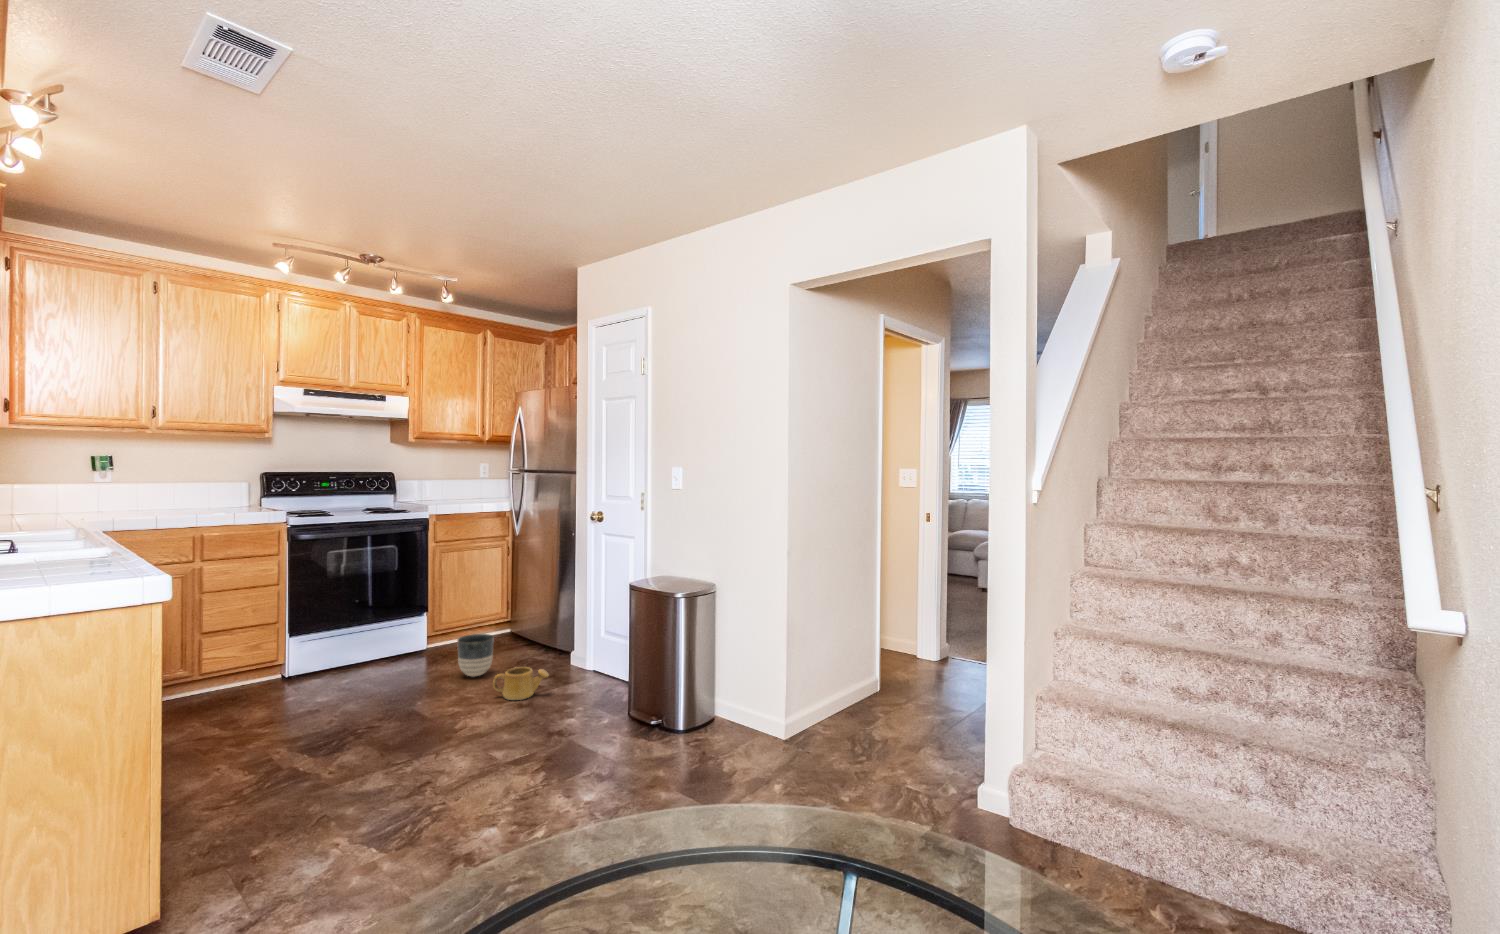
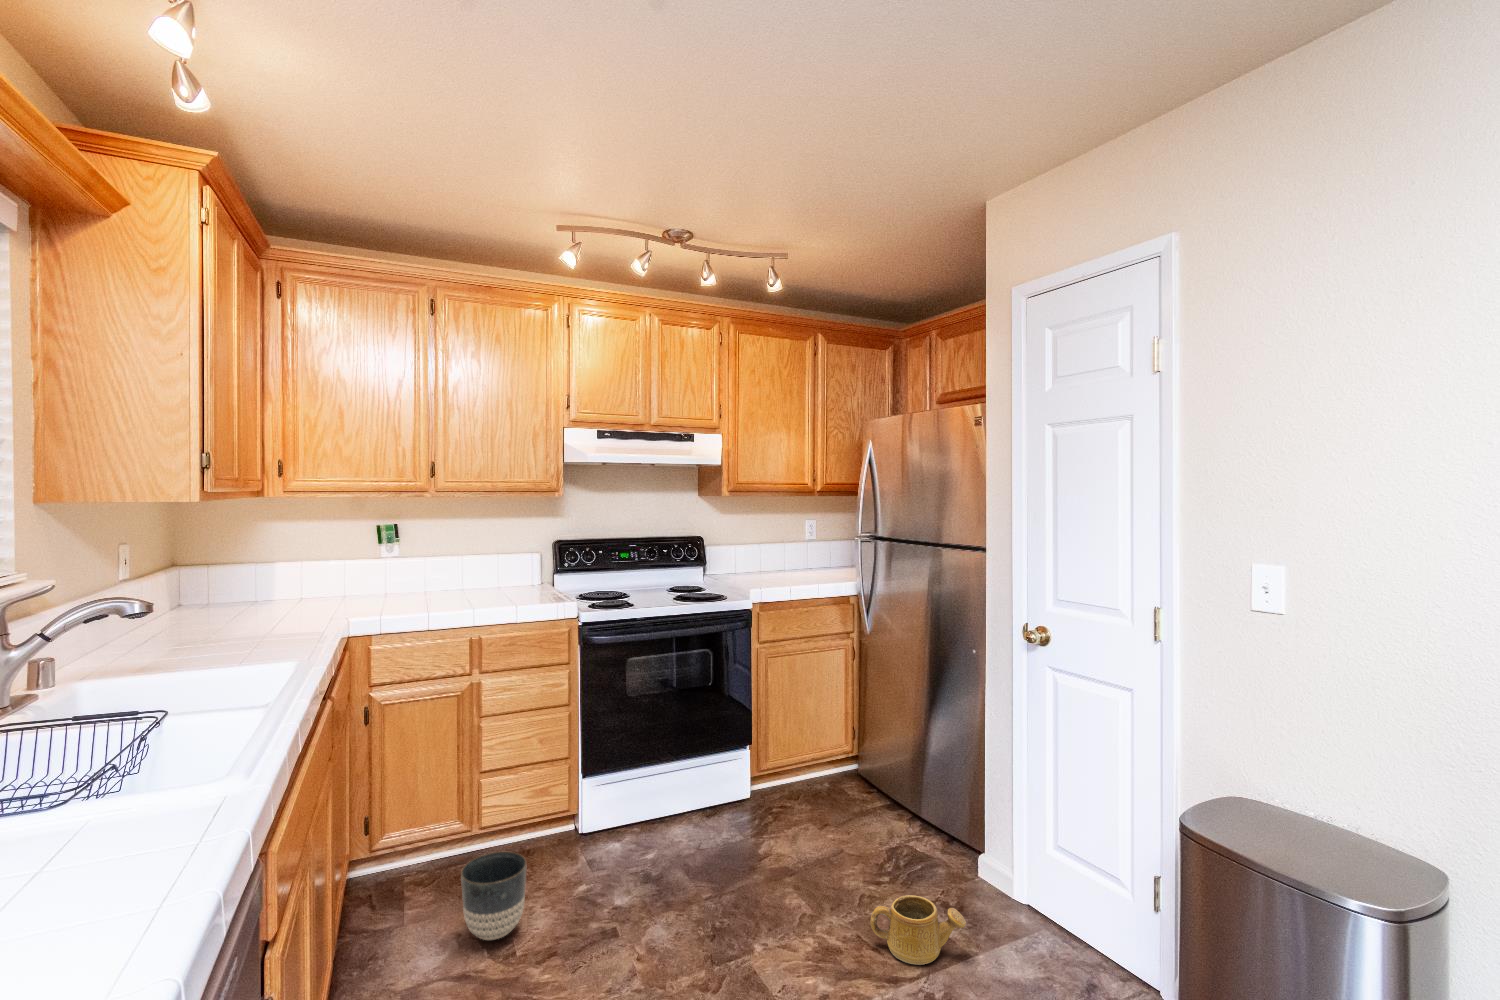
planter: present [457,634,494,677] -> present [461,852,526,940]

